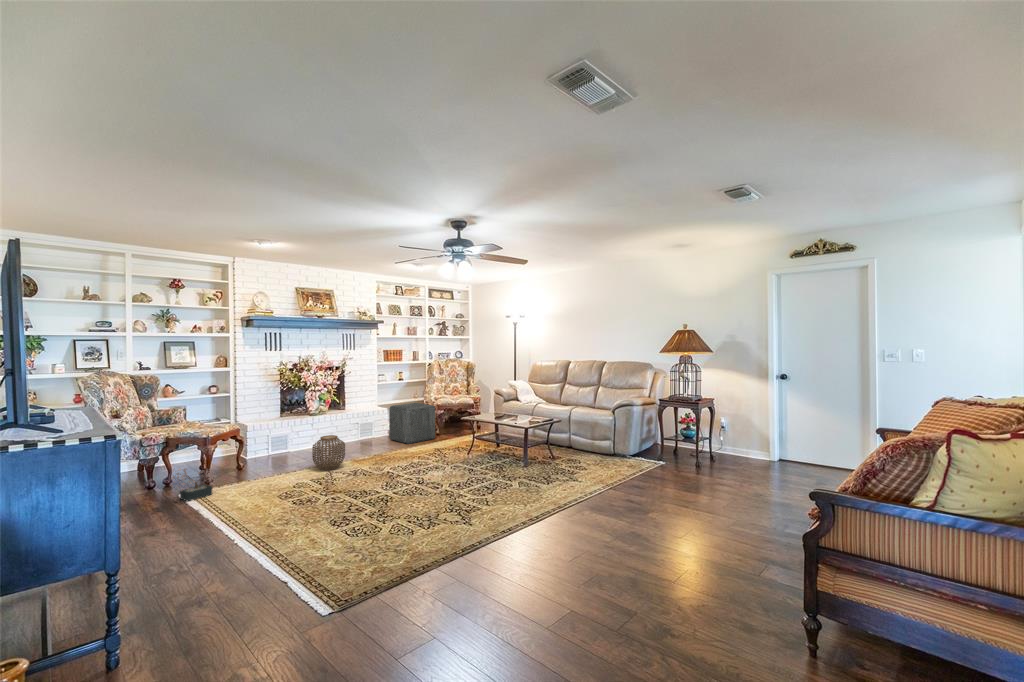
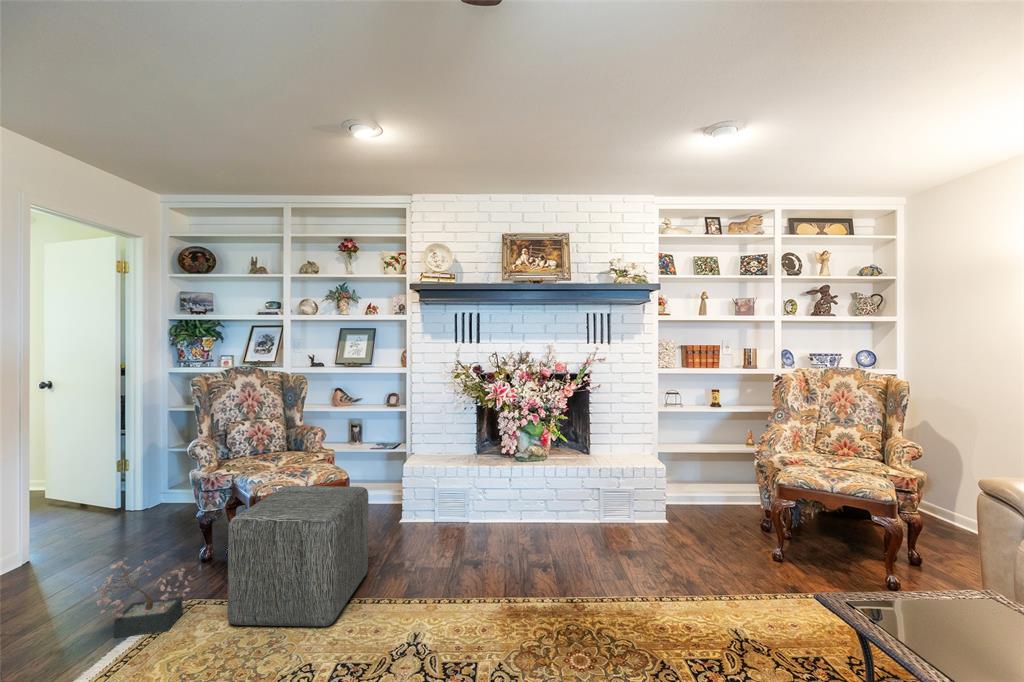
ottoman: present [389,403,435,444] -> present [227,486,368,626]
woven basket: present [312,435,345,471] -> none [383,541,460,640]

